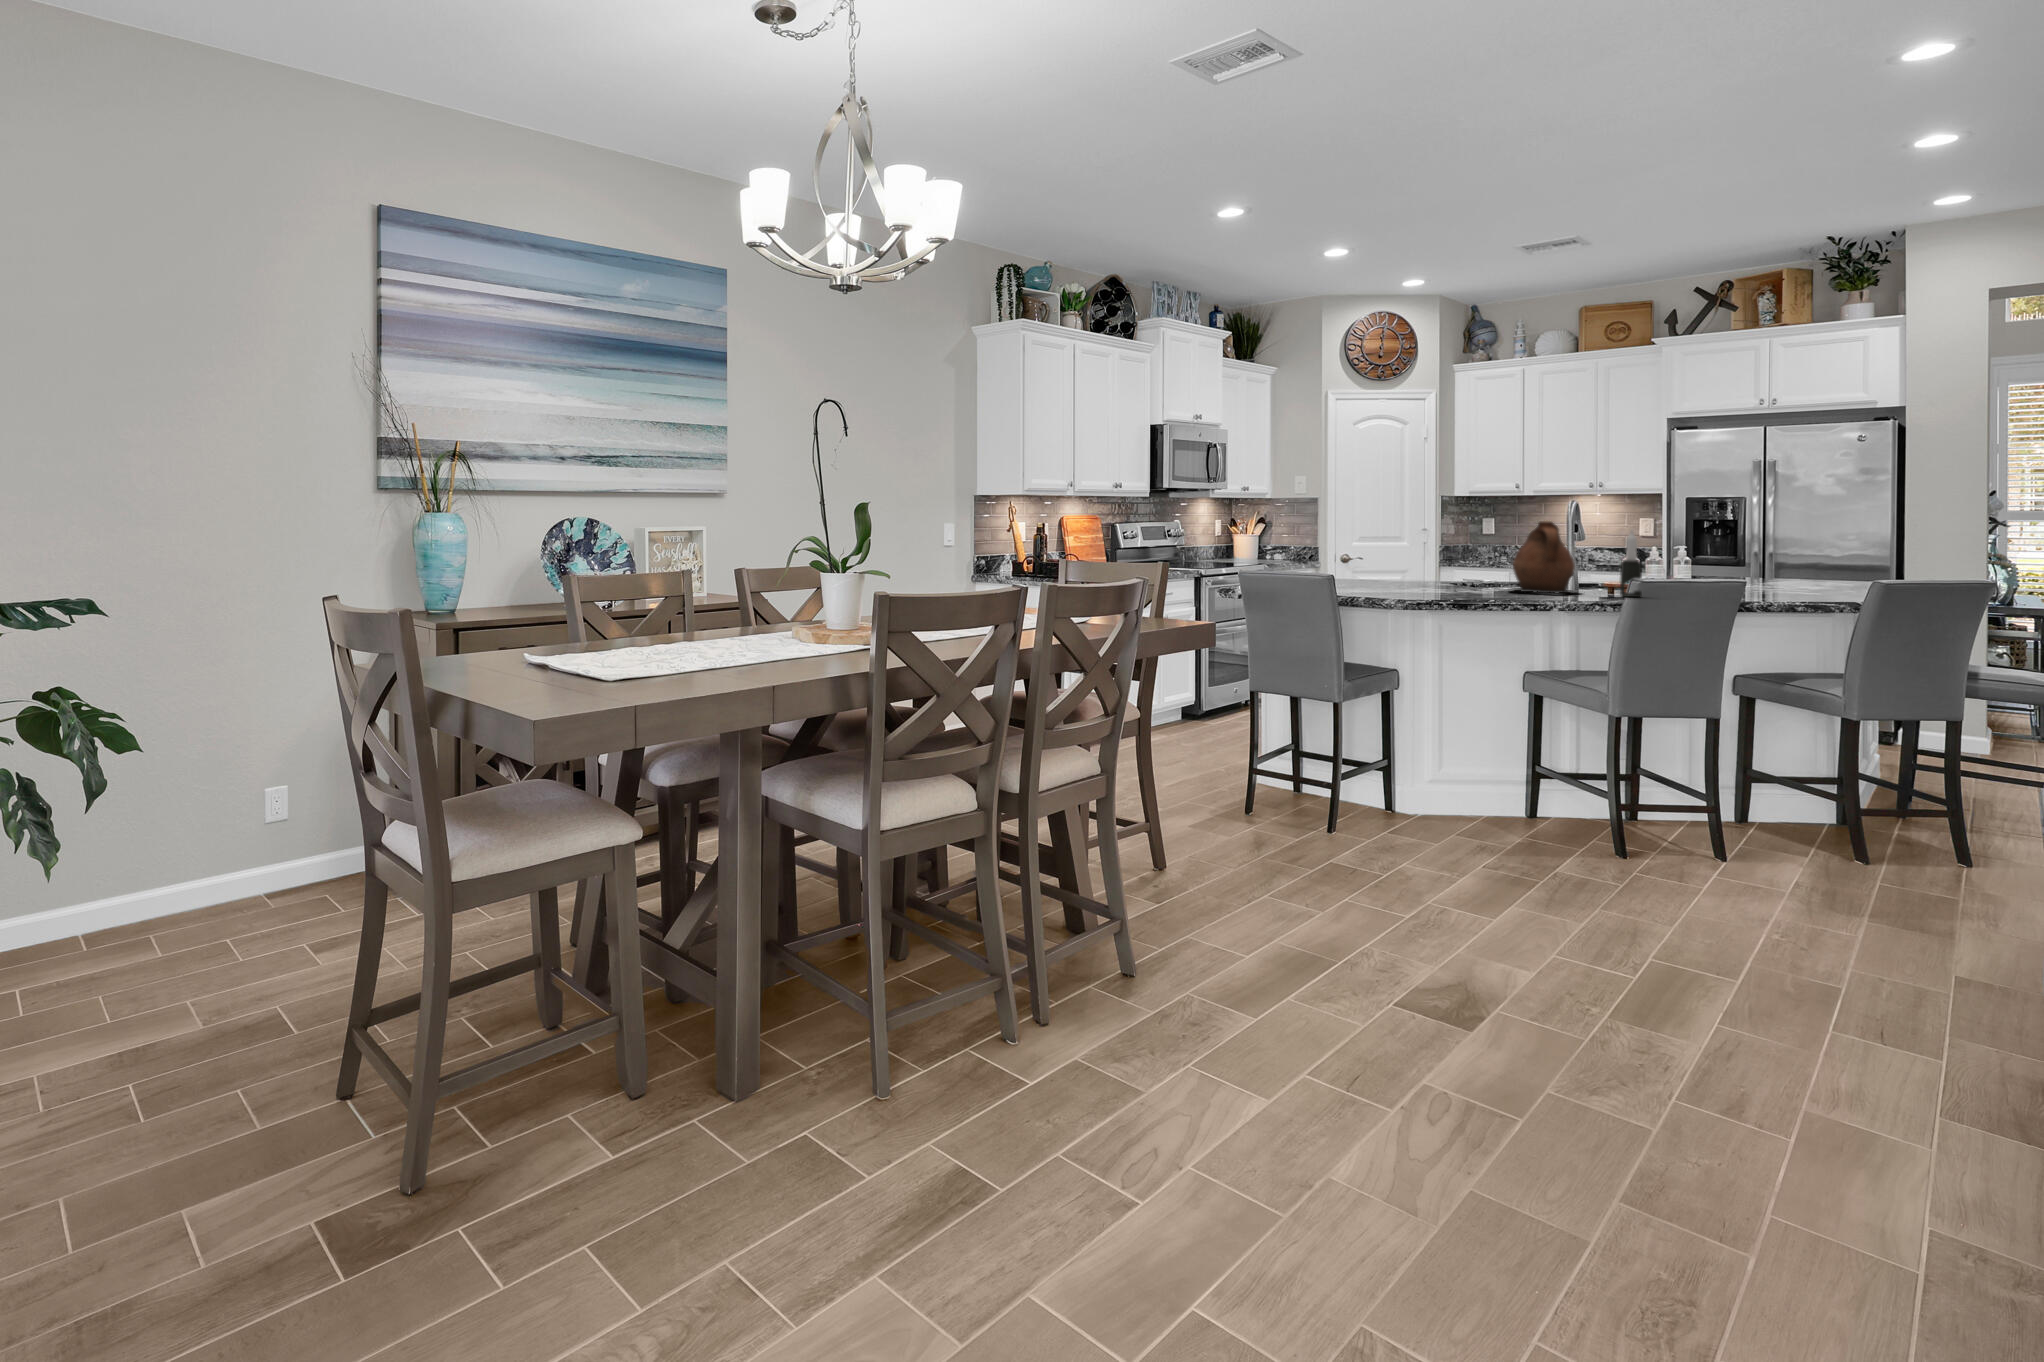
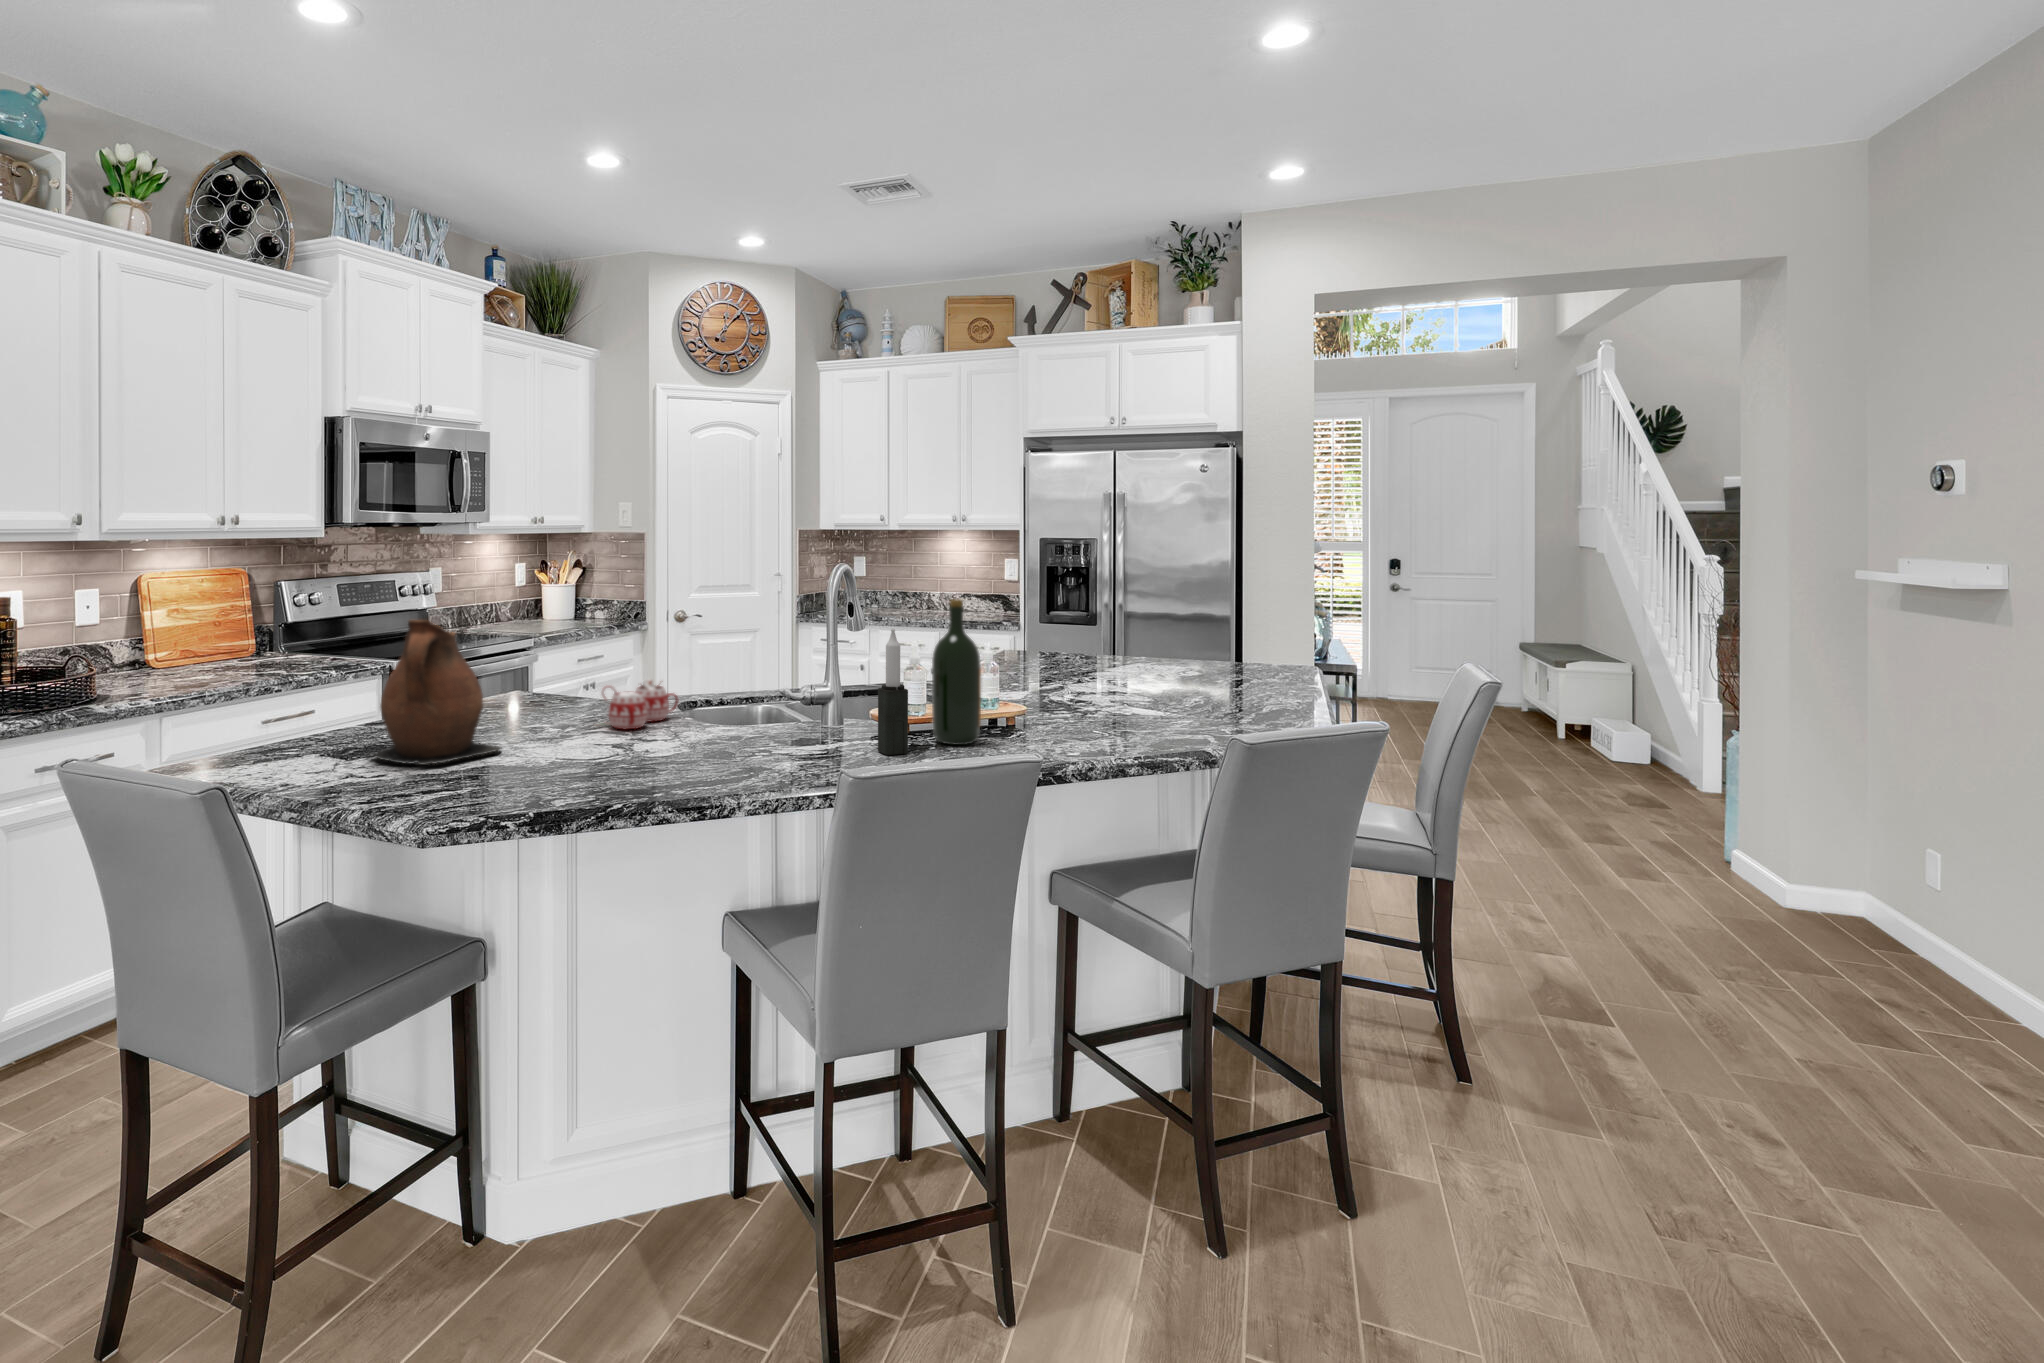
wine bottle: none [1654,515,1690,596] -> present [932,599,981,745]
ceramic pitcher: present [1511,521,1576,593] -> present [370,620,501,765]
mug: none [1414,564,1460,588] -> present [595,679,679,729]

